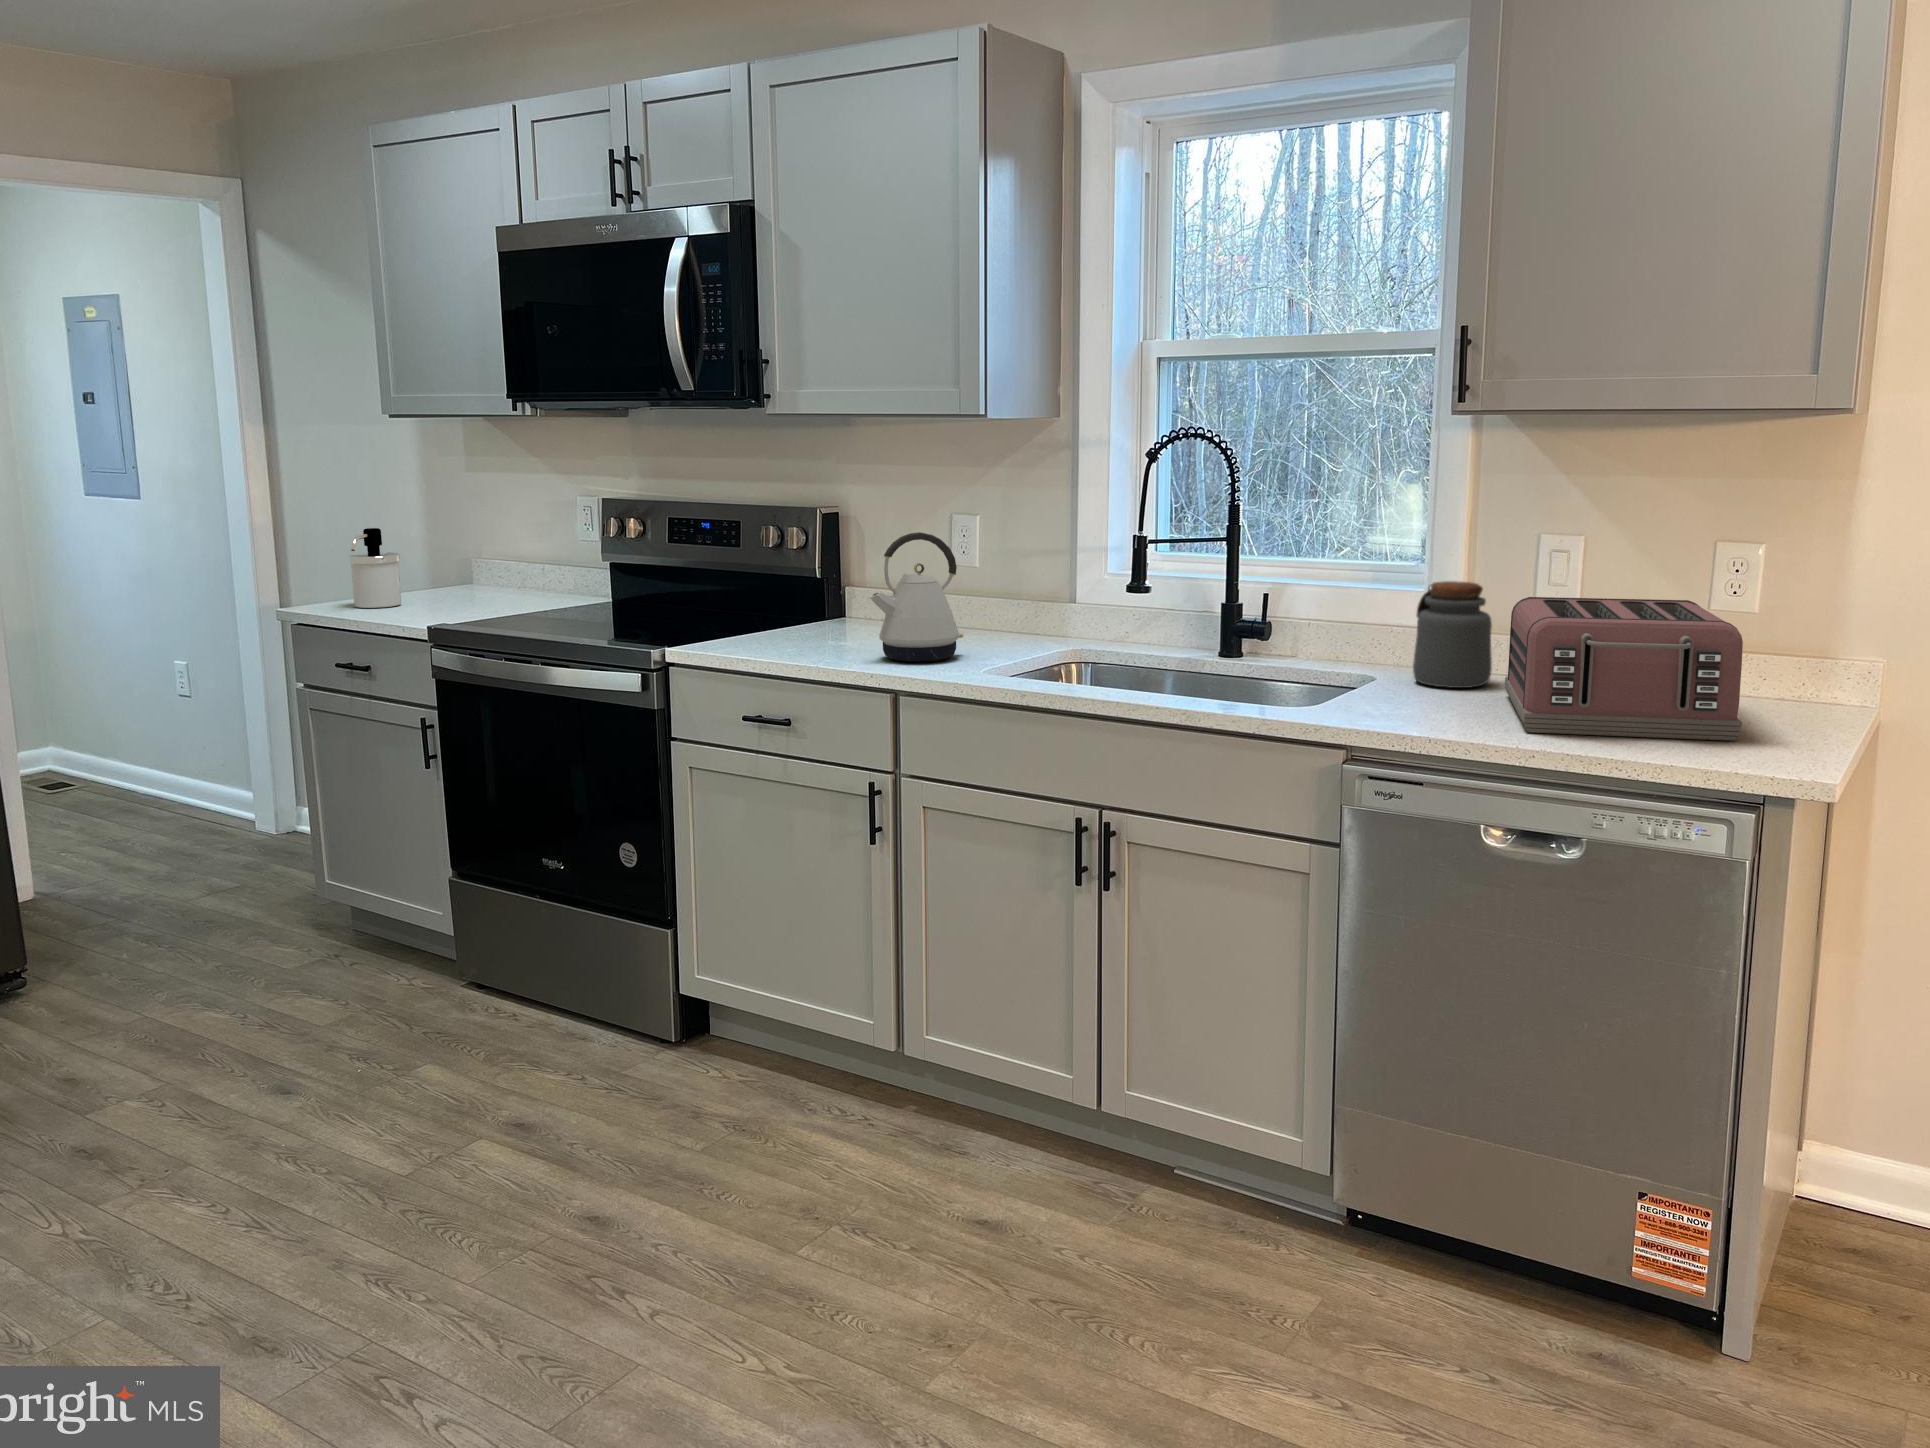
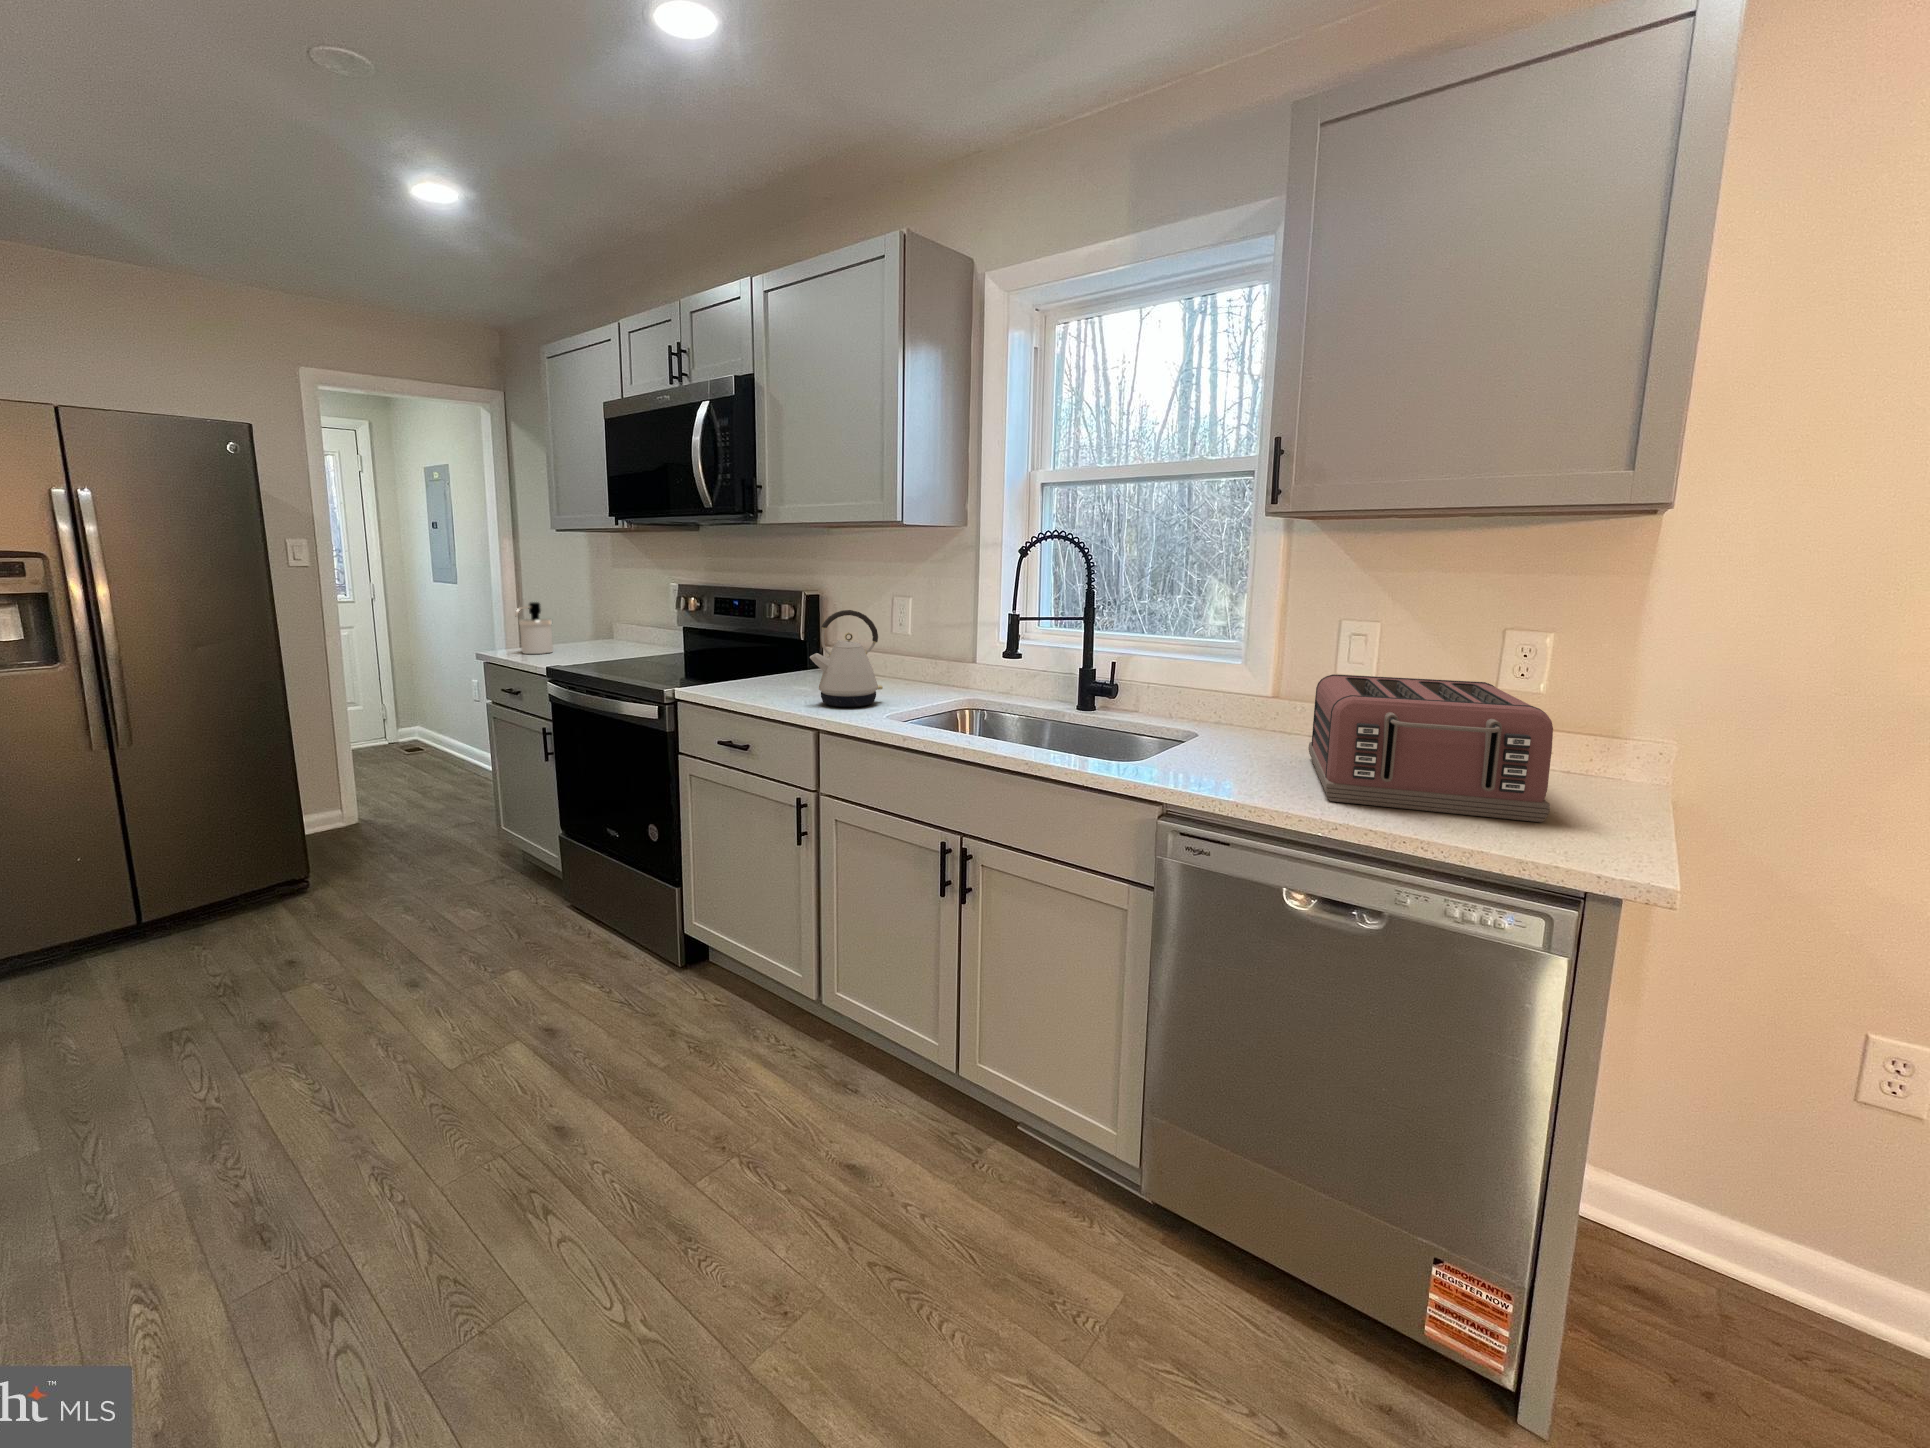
jar: present [1413,581,1492,688] -> none [1229,658,1298,749]

